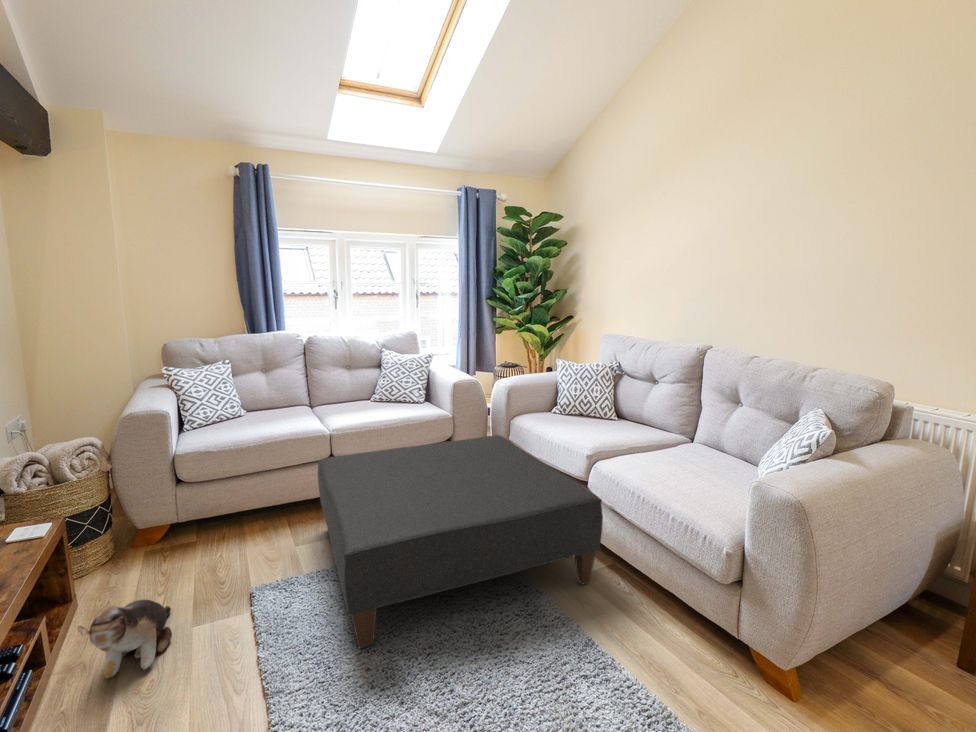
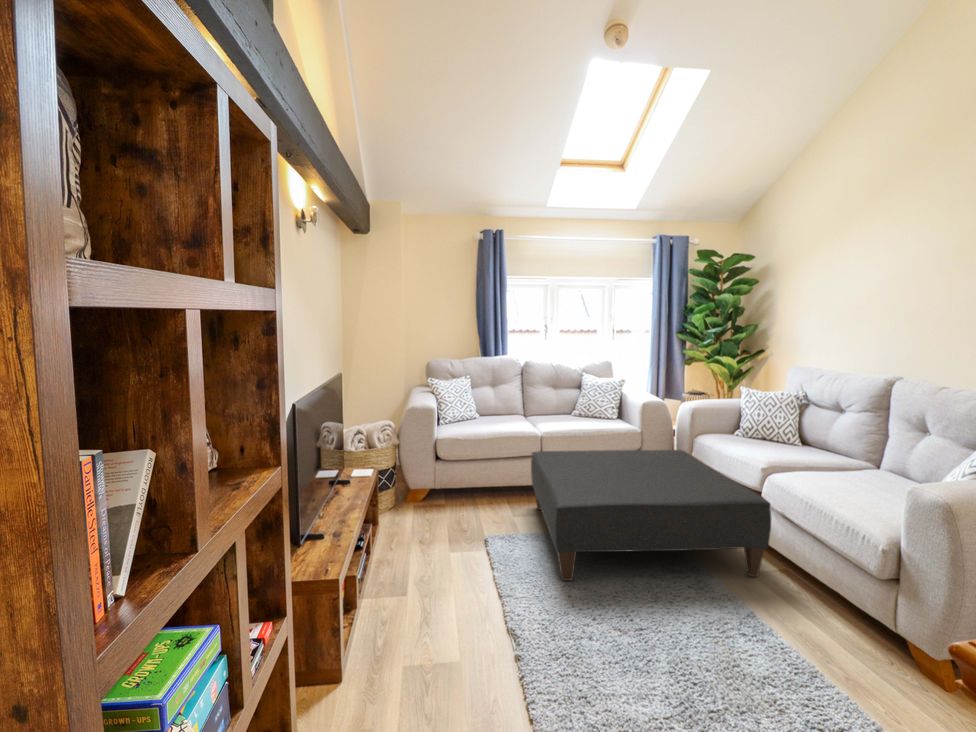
plush toy: present [77,600,172,678] -> none [400,517,441,564]

